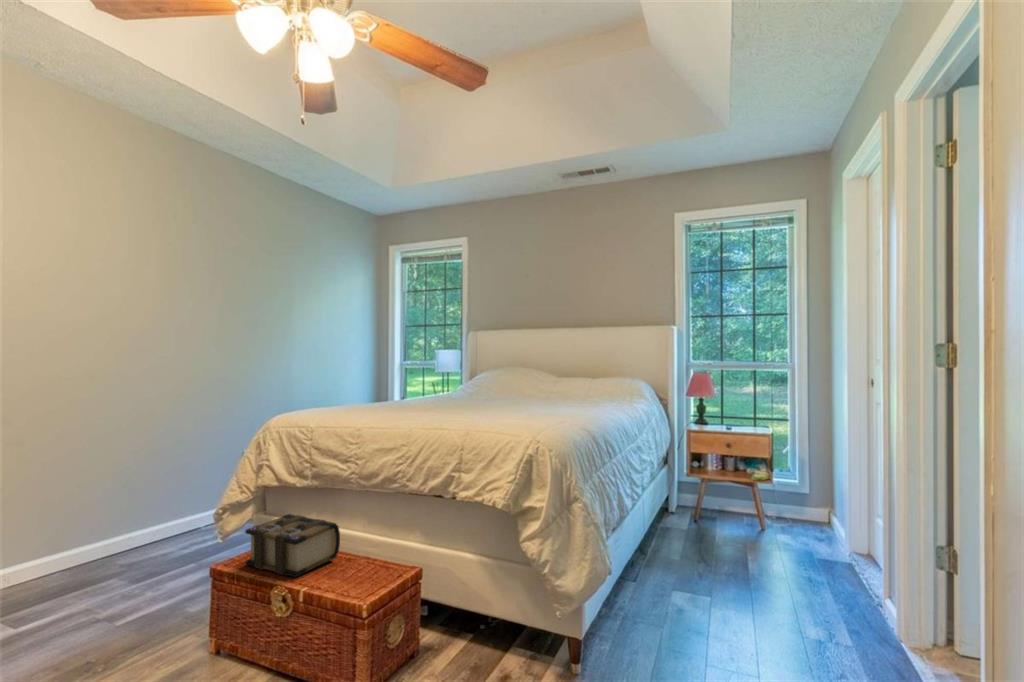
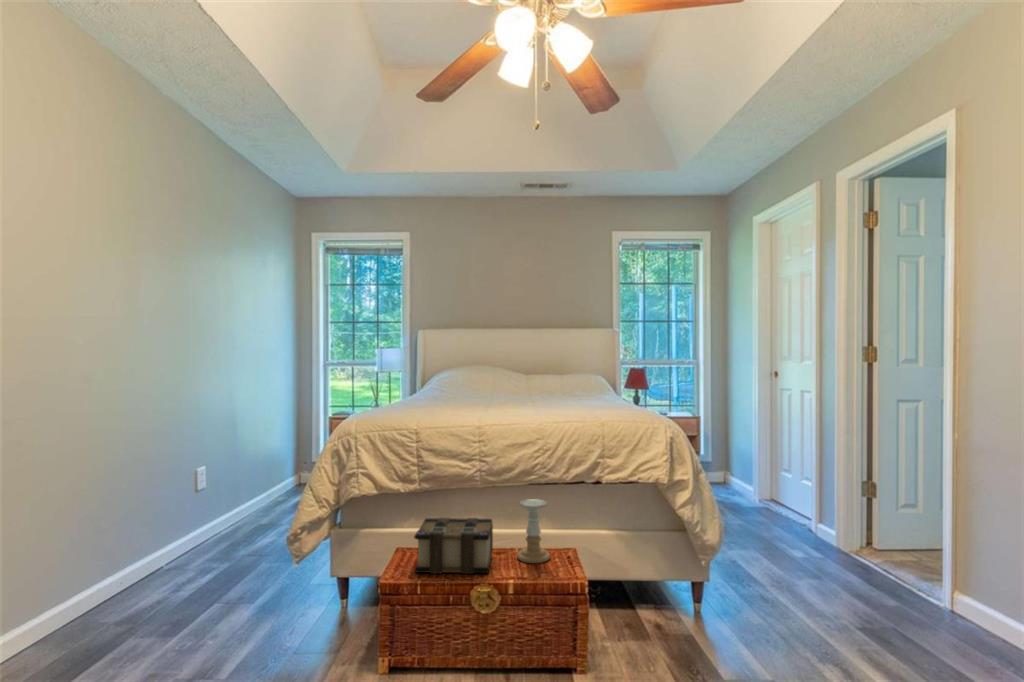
candle holder: none [348,508,384,575] -> present [517,499,550,563]

